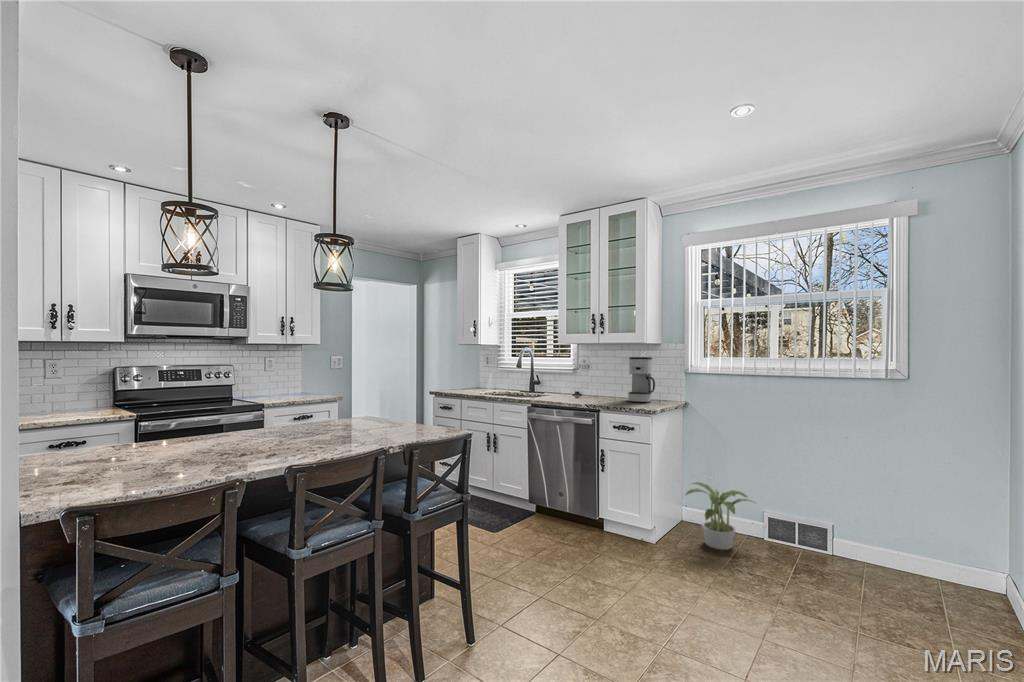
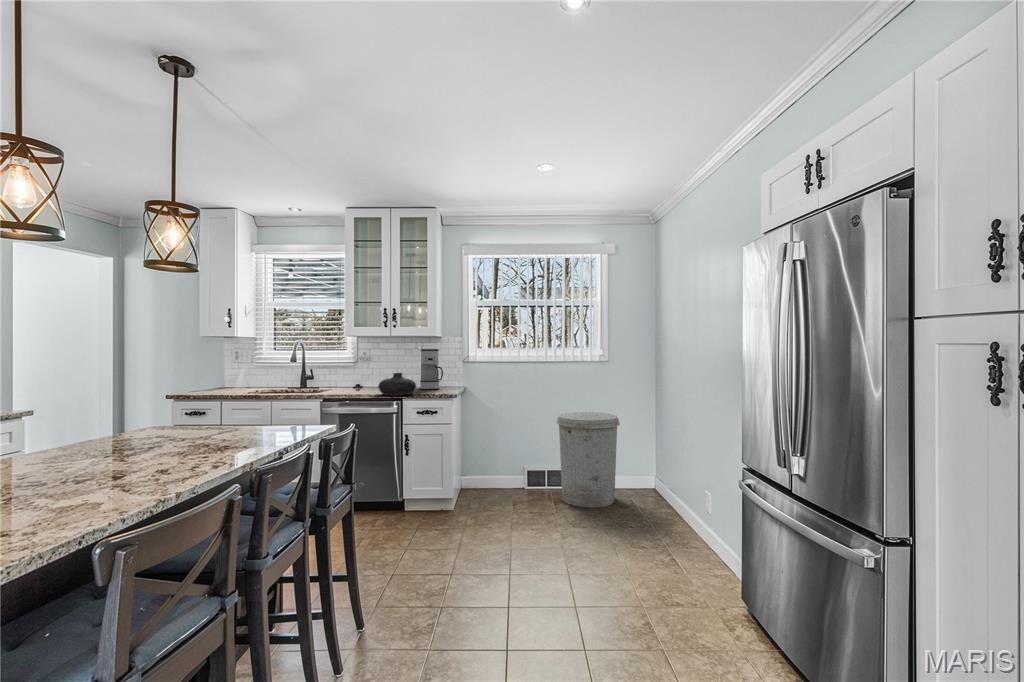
vase: none [574,382,613,406] -> present [378,373,416,396]
trash can: none [803,449,916,599] -> present [557,412,620,507]
potted plant: present [685,482,754,550] -> none [474,452,522,502]

